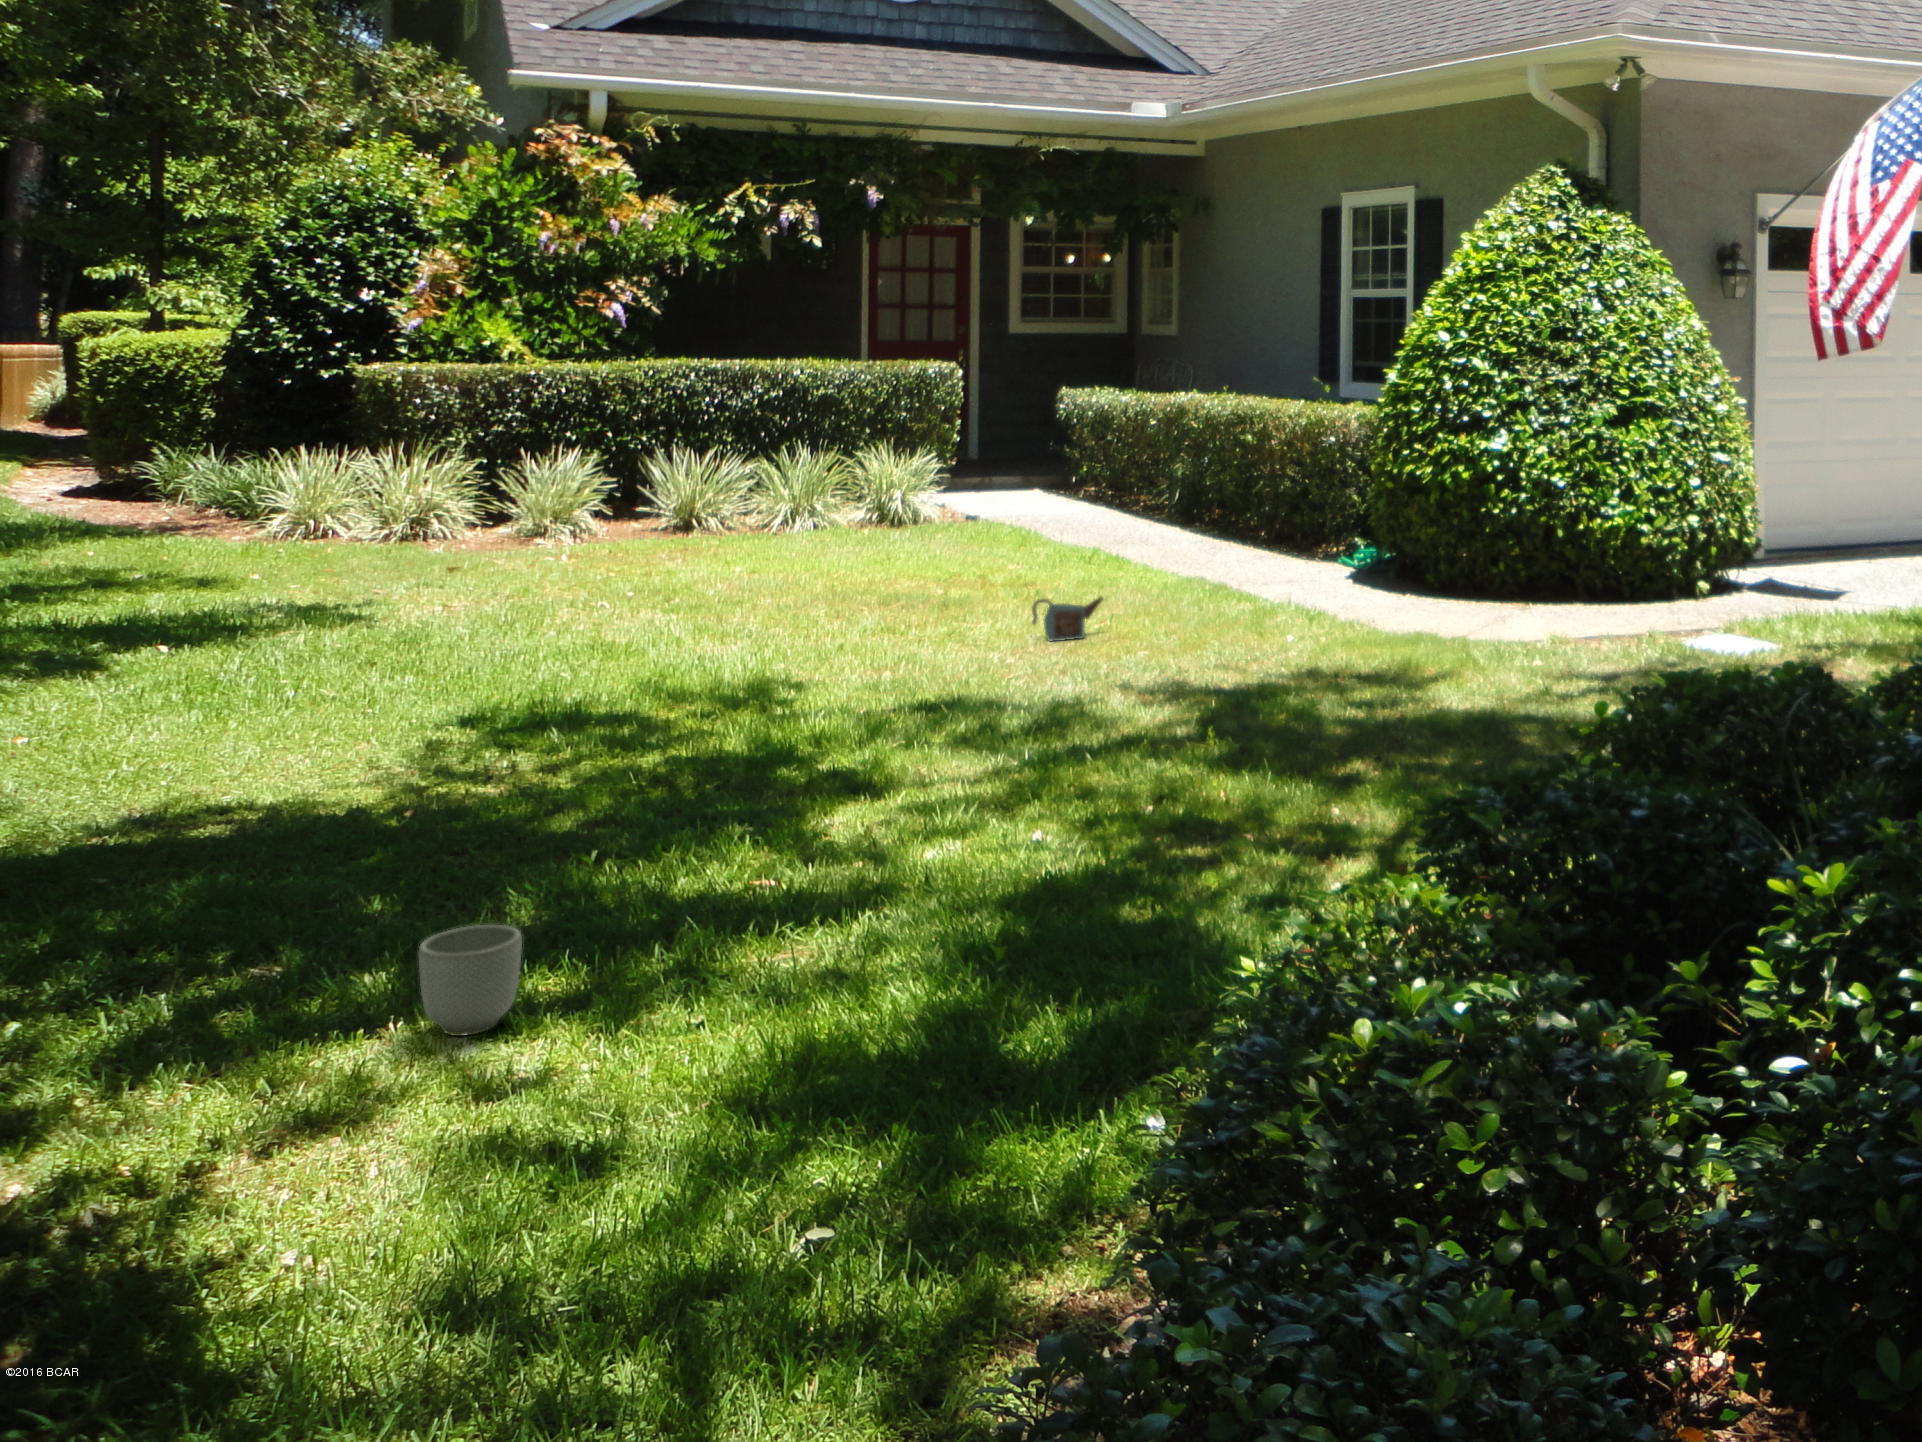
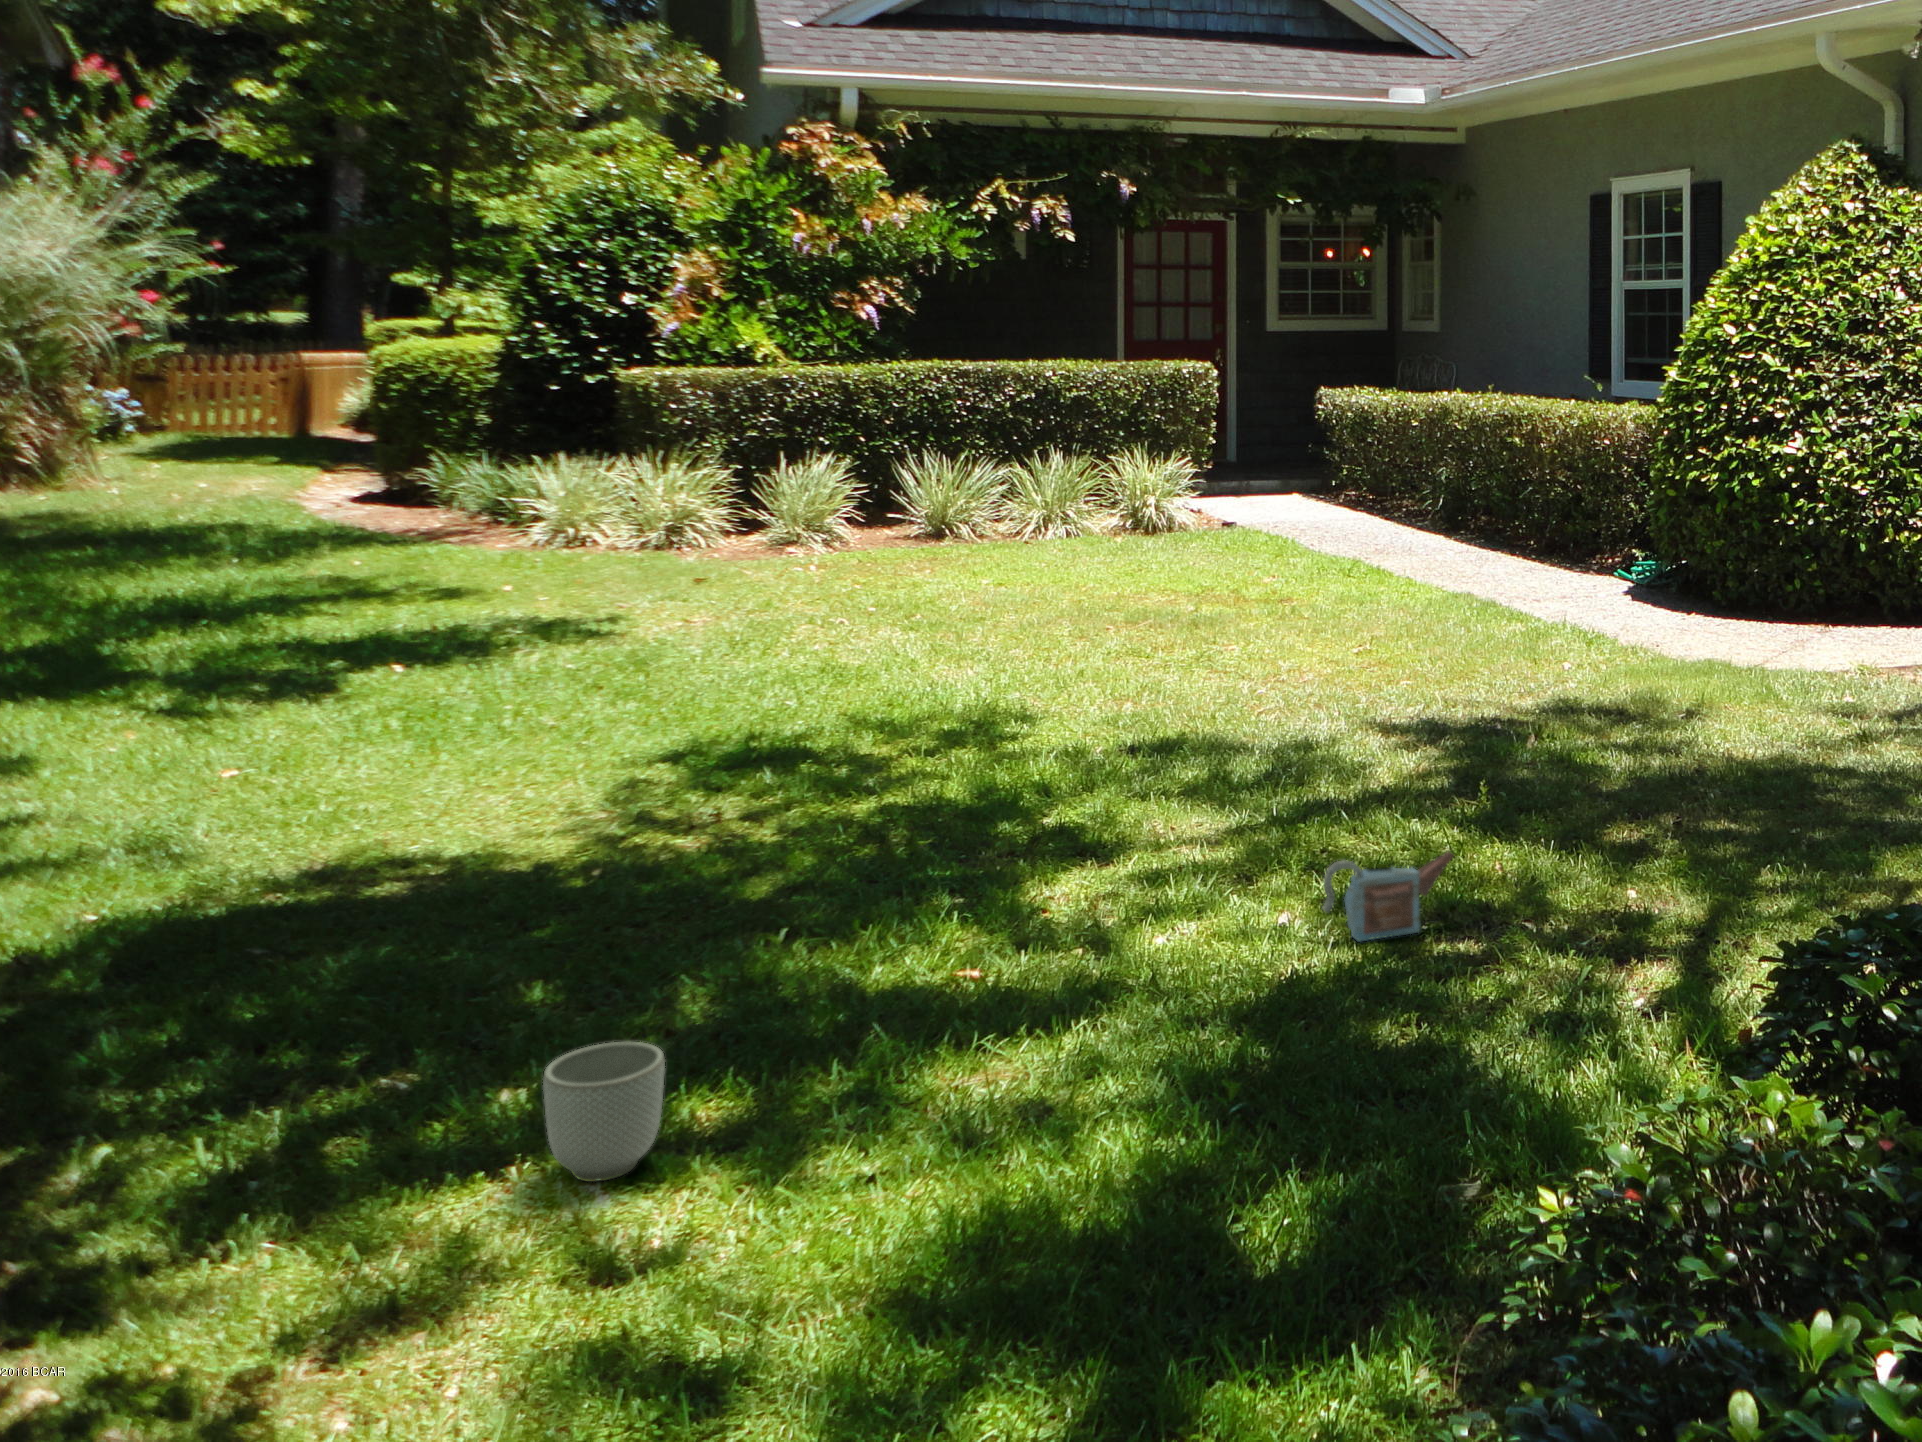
watering can: present [1032,597,1103,641] -> present [1322,851,1454,941]

